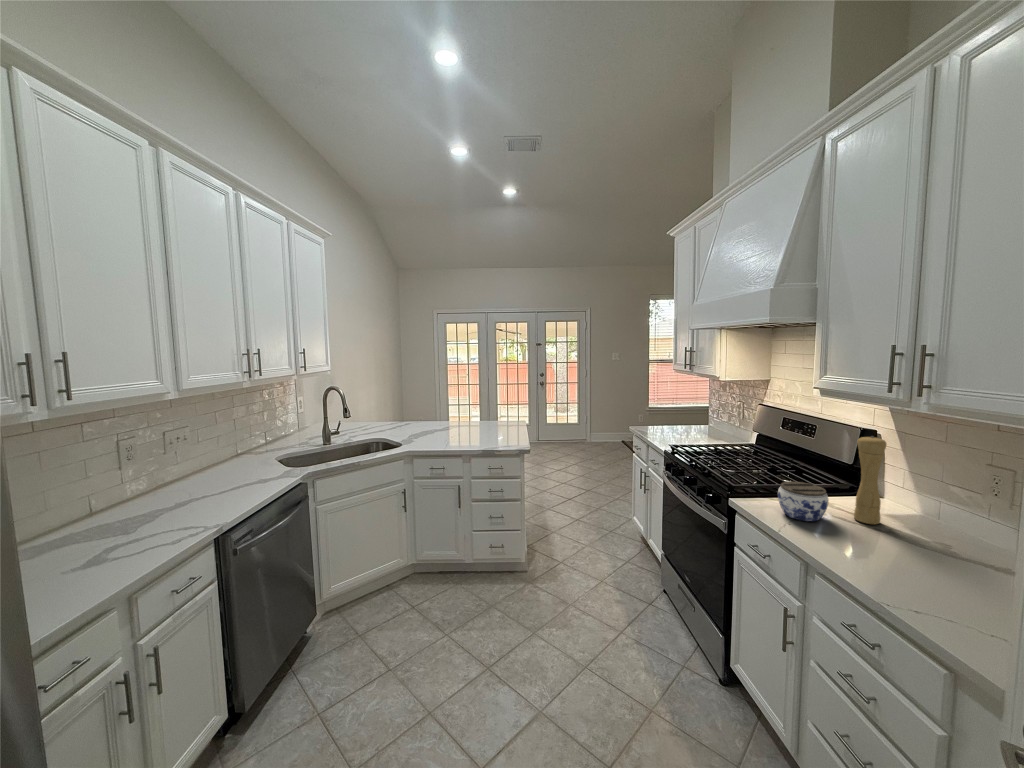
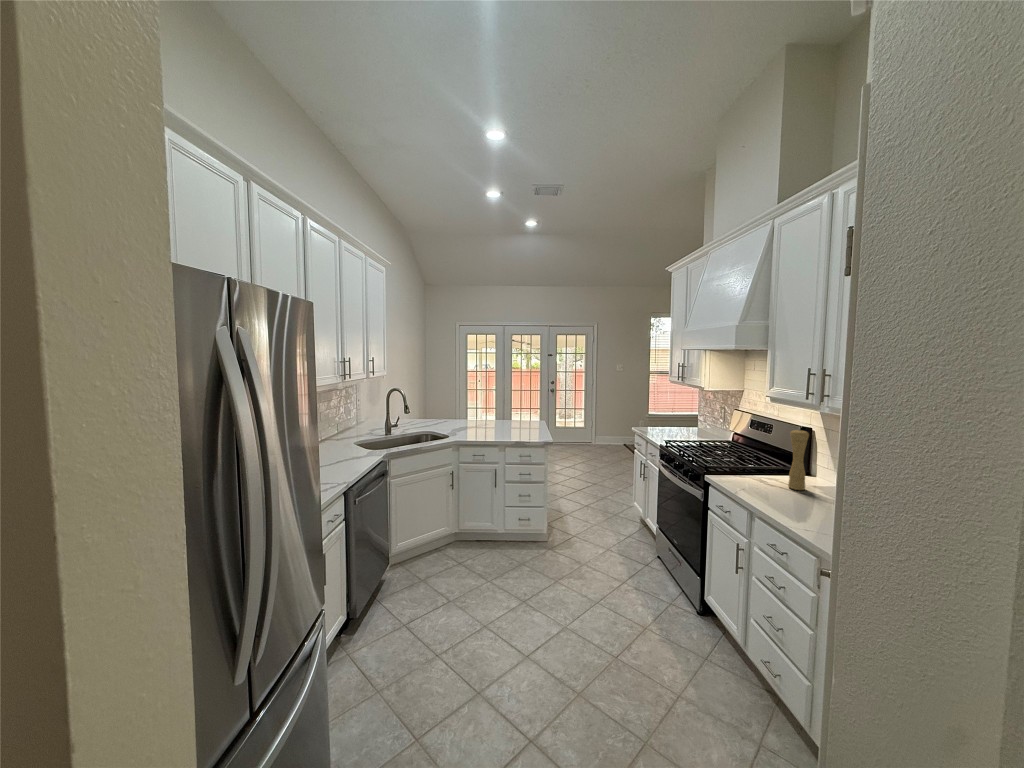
jar: present [778,482,828,521] -> none [737,462,770,488]

